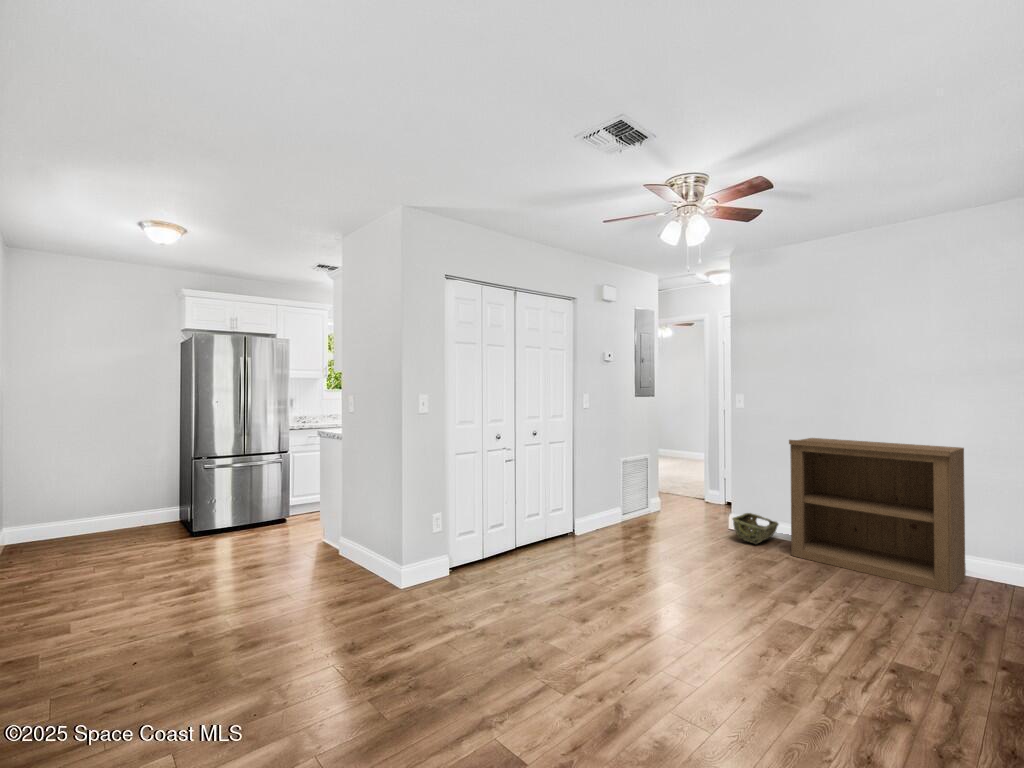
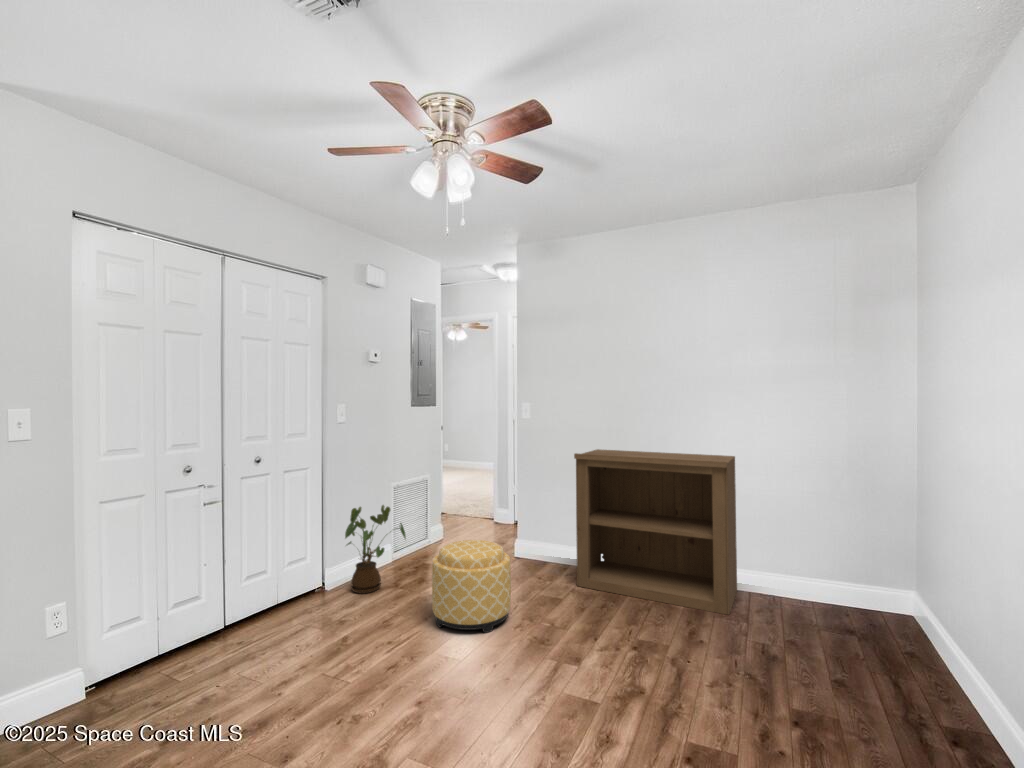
house plant: none [590,475,639,541] -> present [345,505,406,593]
ottoman: none [665,505,731,576] -> present [432,540,511,633]
woven basket: present [733,513,778,544] -> none [516,536,565,575]

